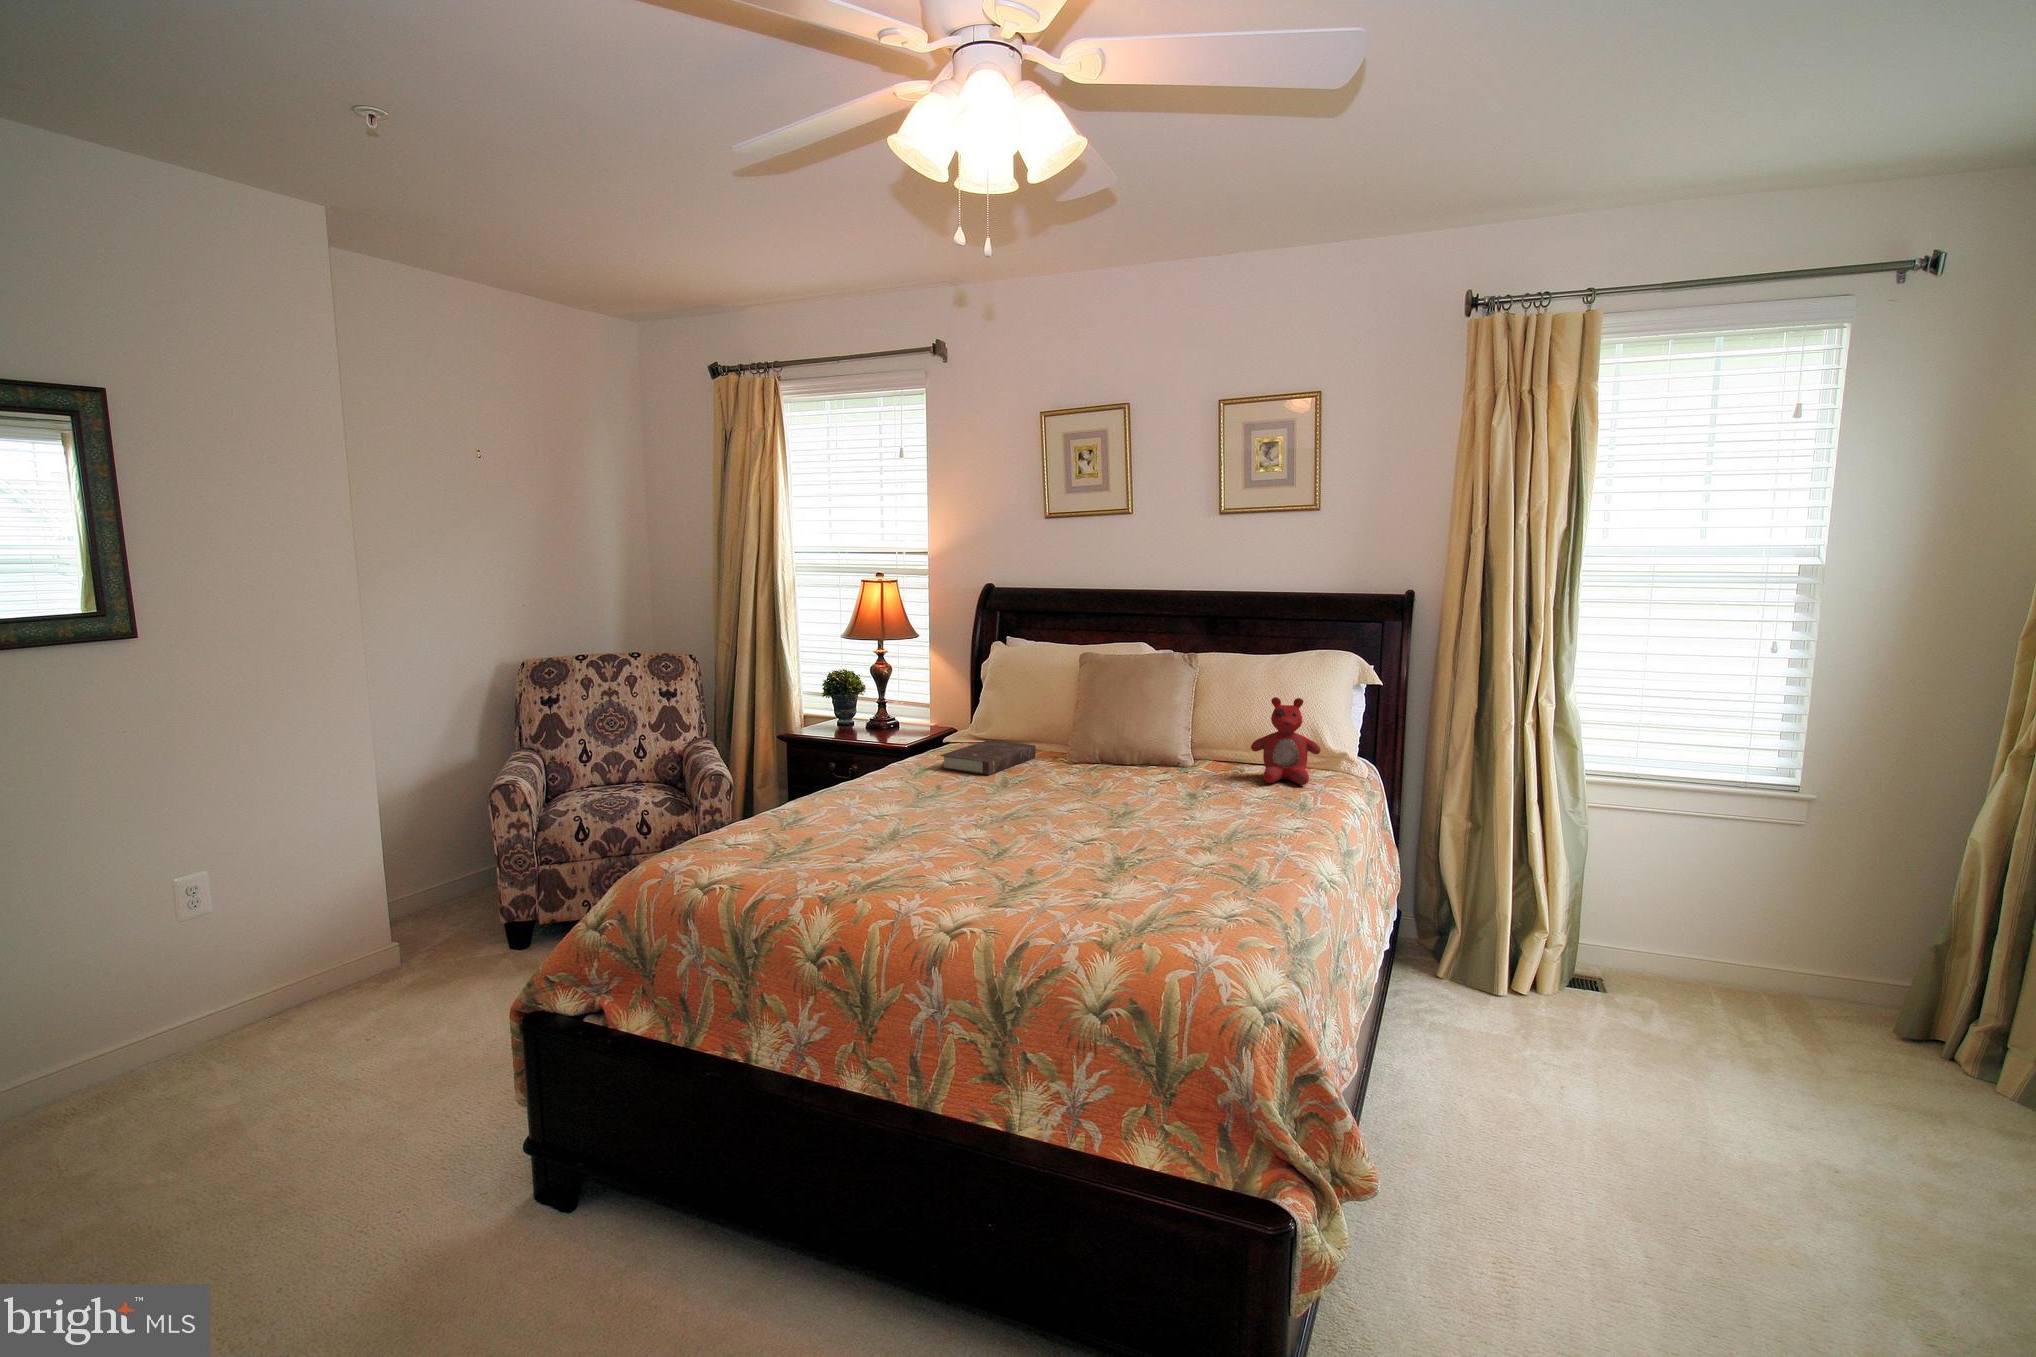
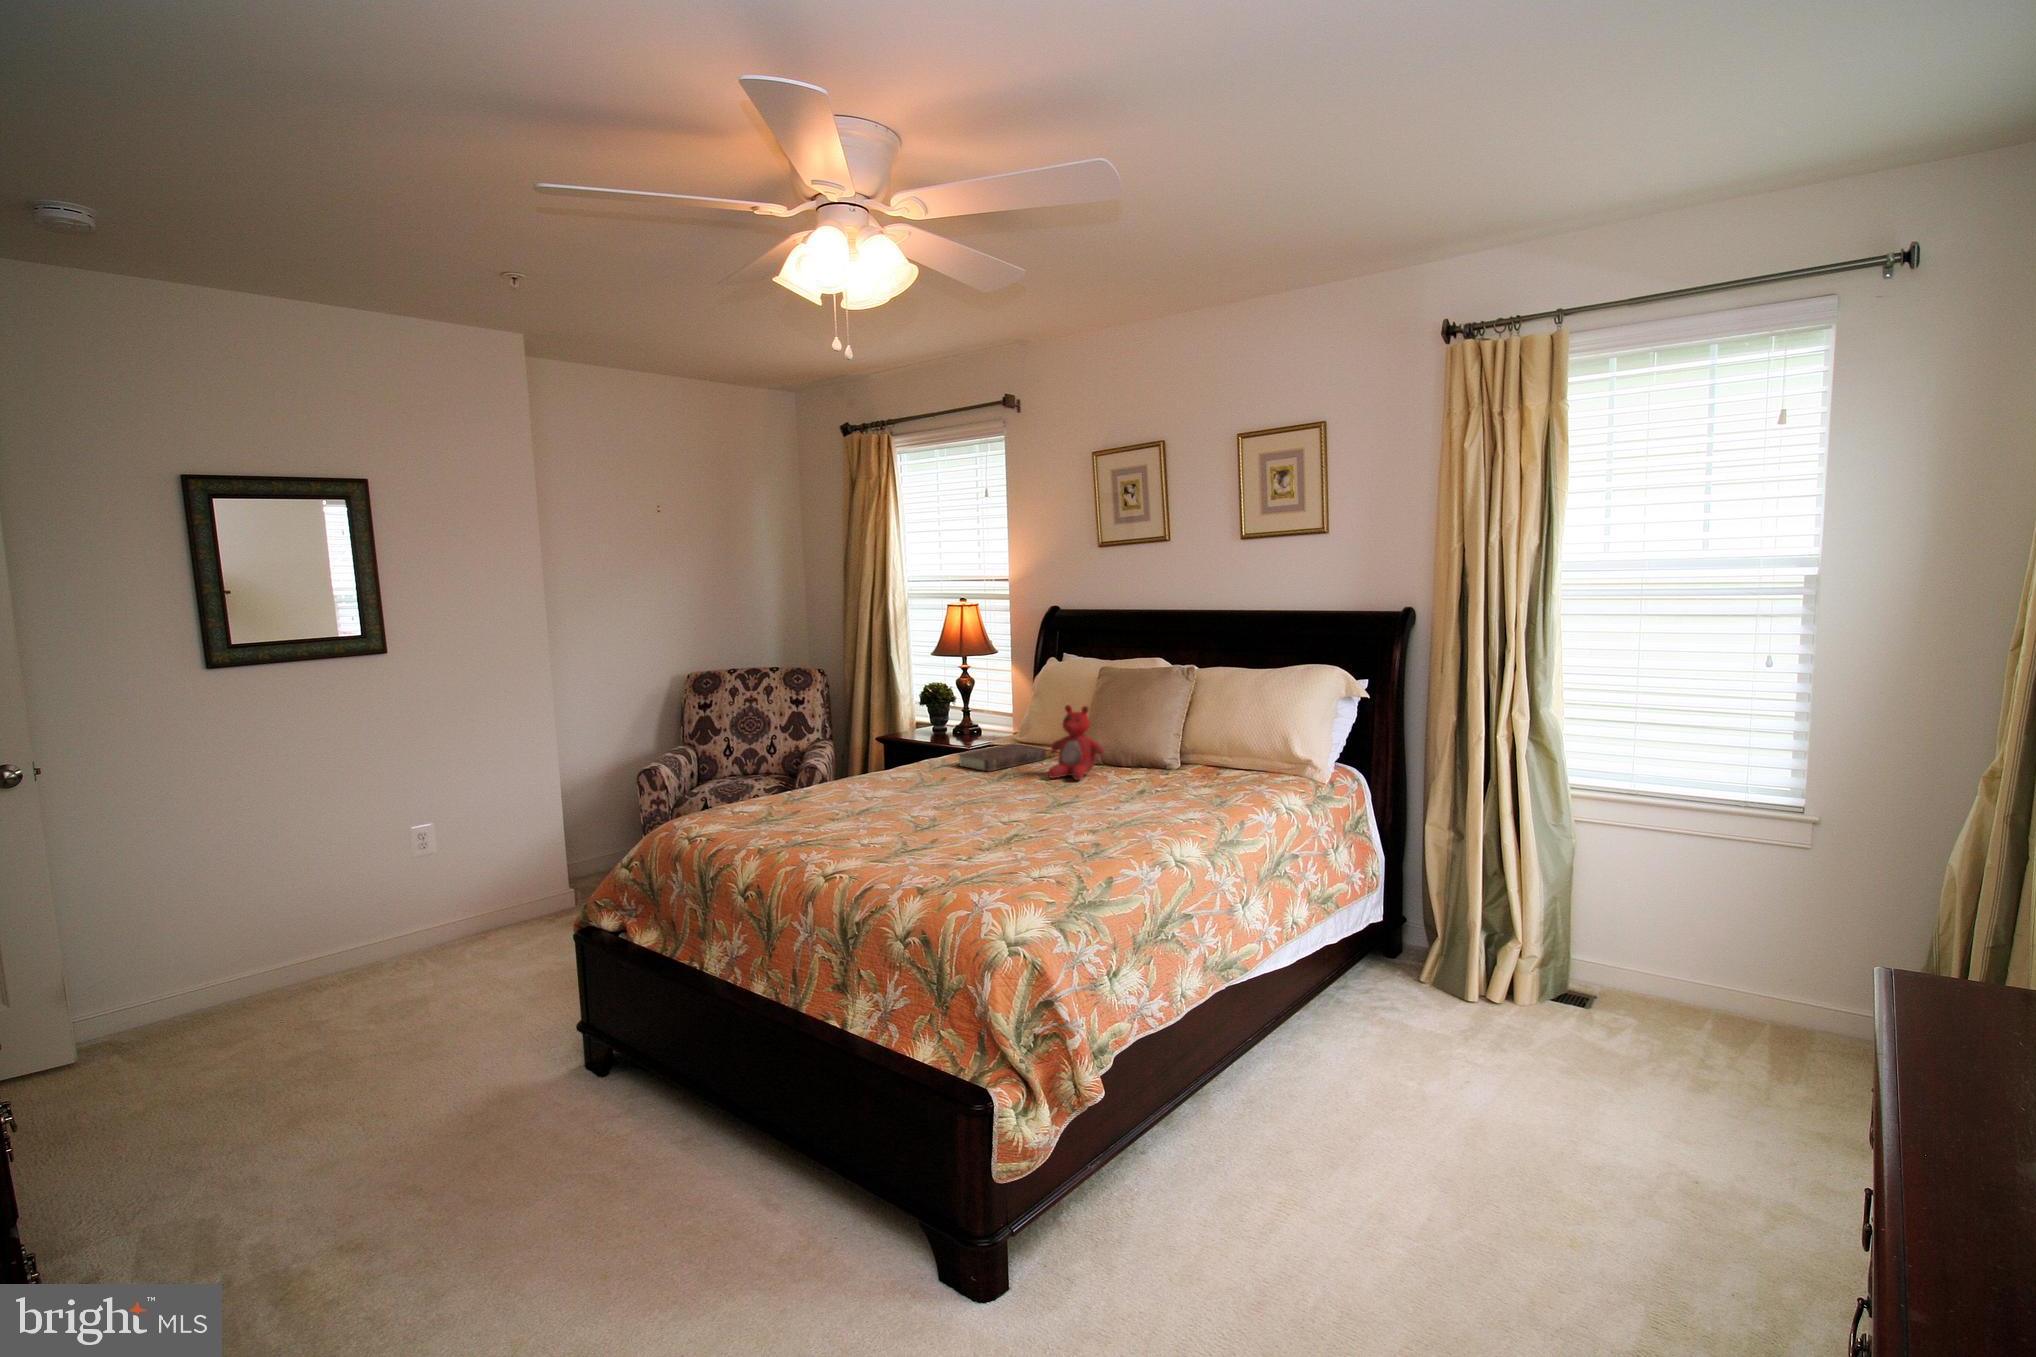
stuffed bear: present [1251,697,1321,785] -> present [1048,705,1104,780]

